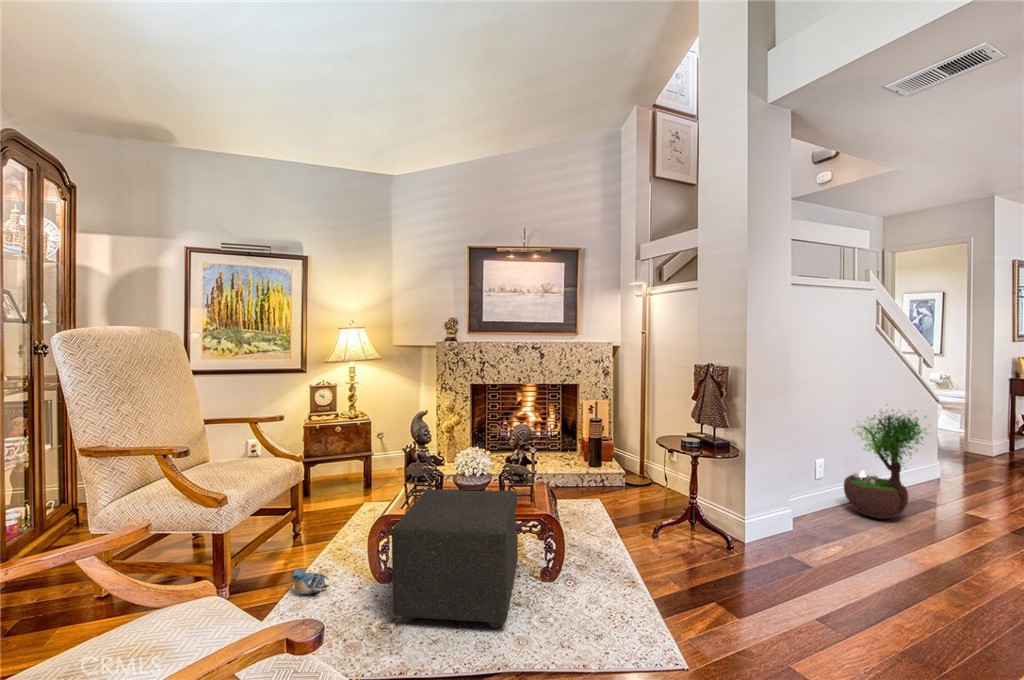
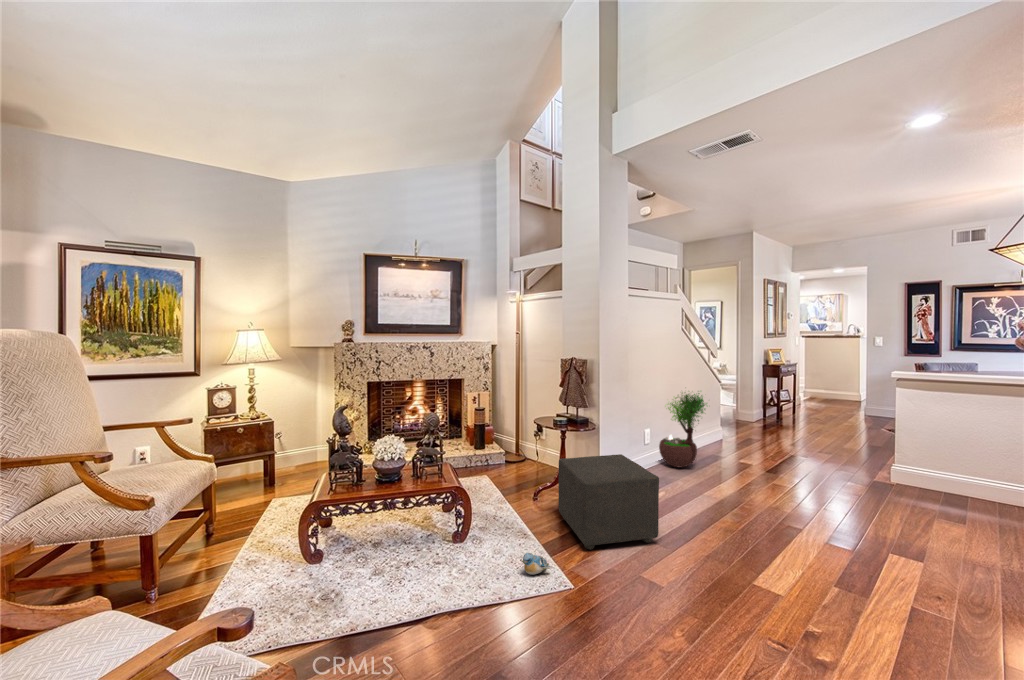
ottoman: present [392,489,518,628] -> present [559,454,659,550]
plush toy: present [292,568,329,594] -> present [522,553,551,575]

